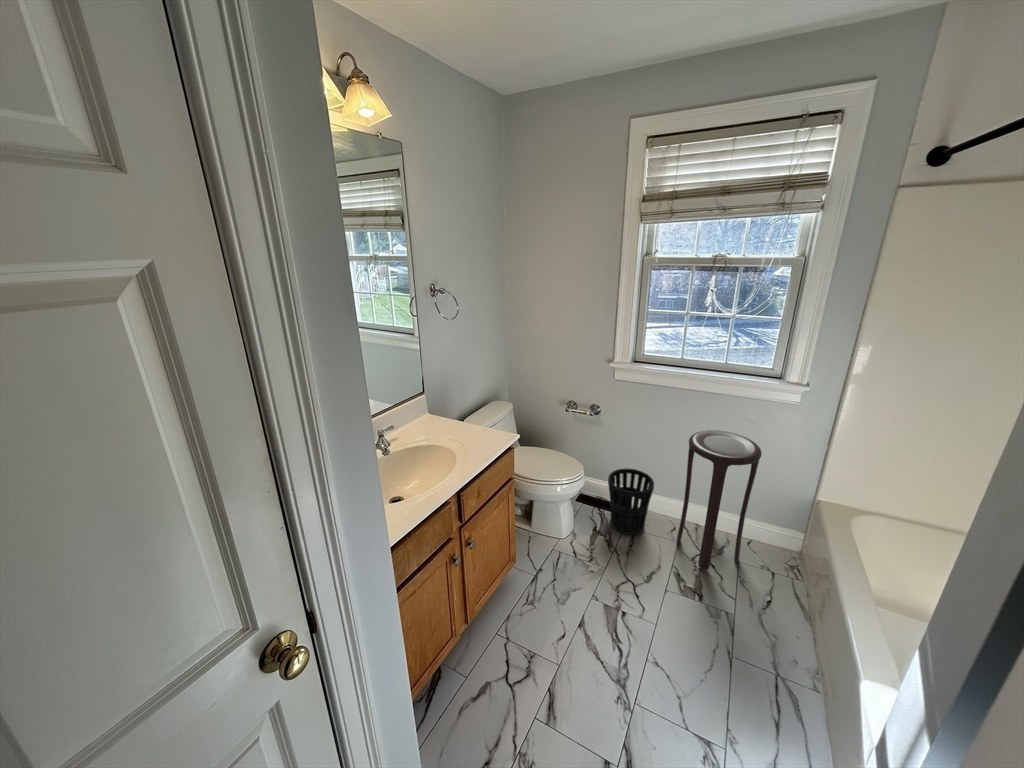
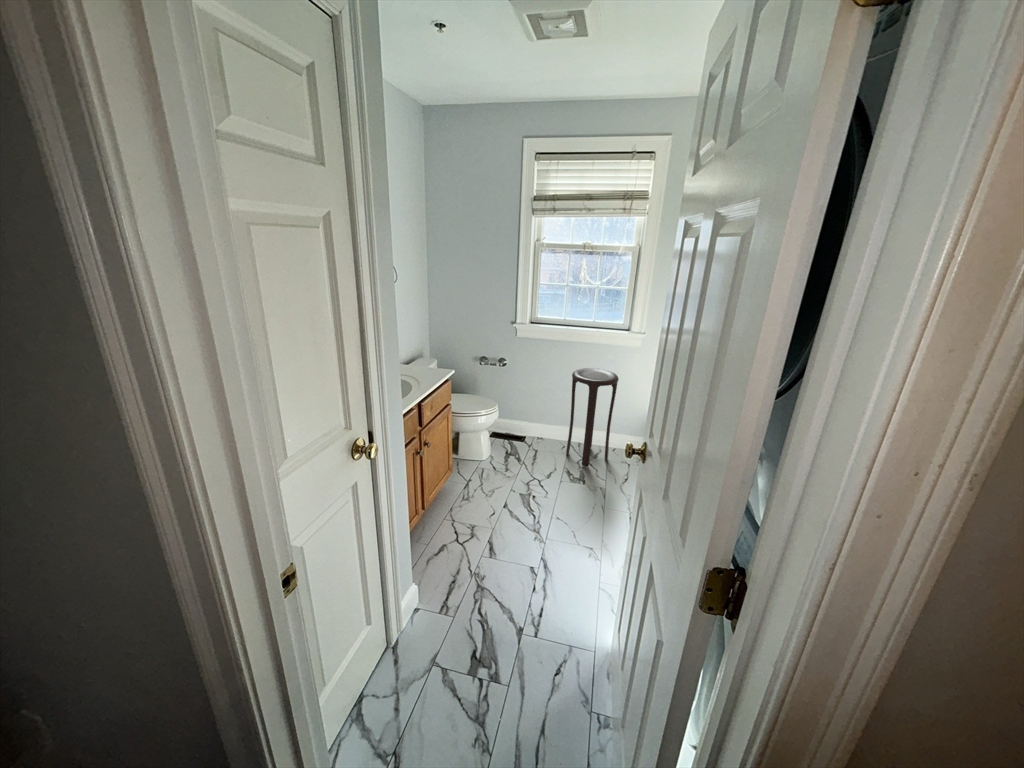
wastebasket: present [608,468,654,535] -> none [515,405,549,453]

